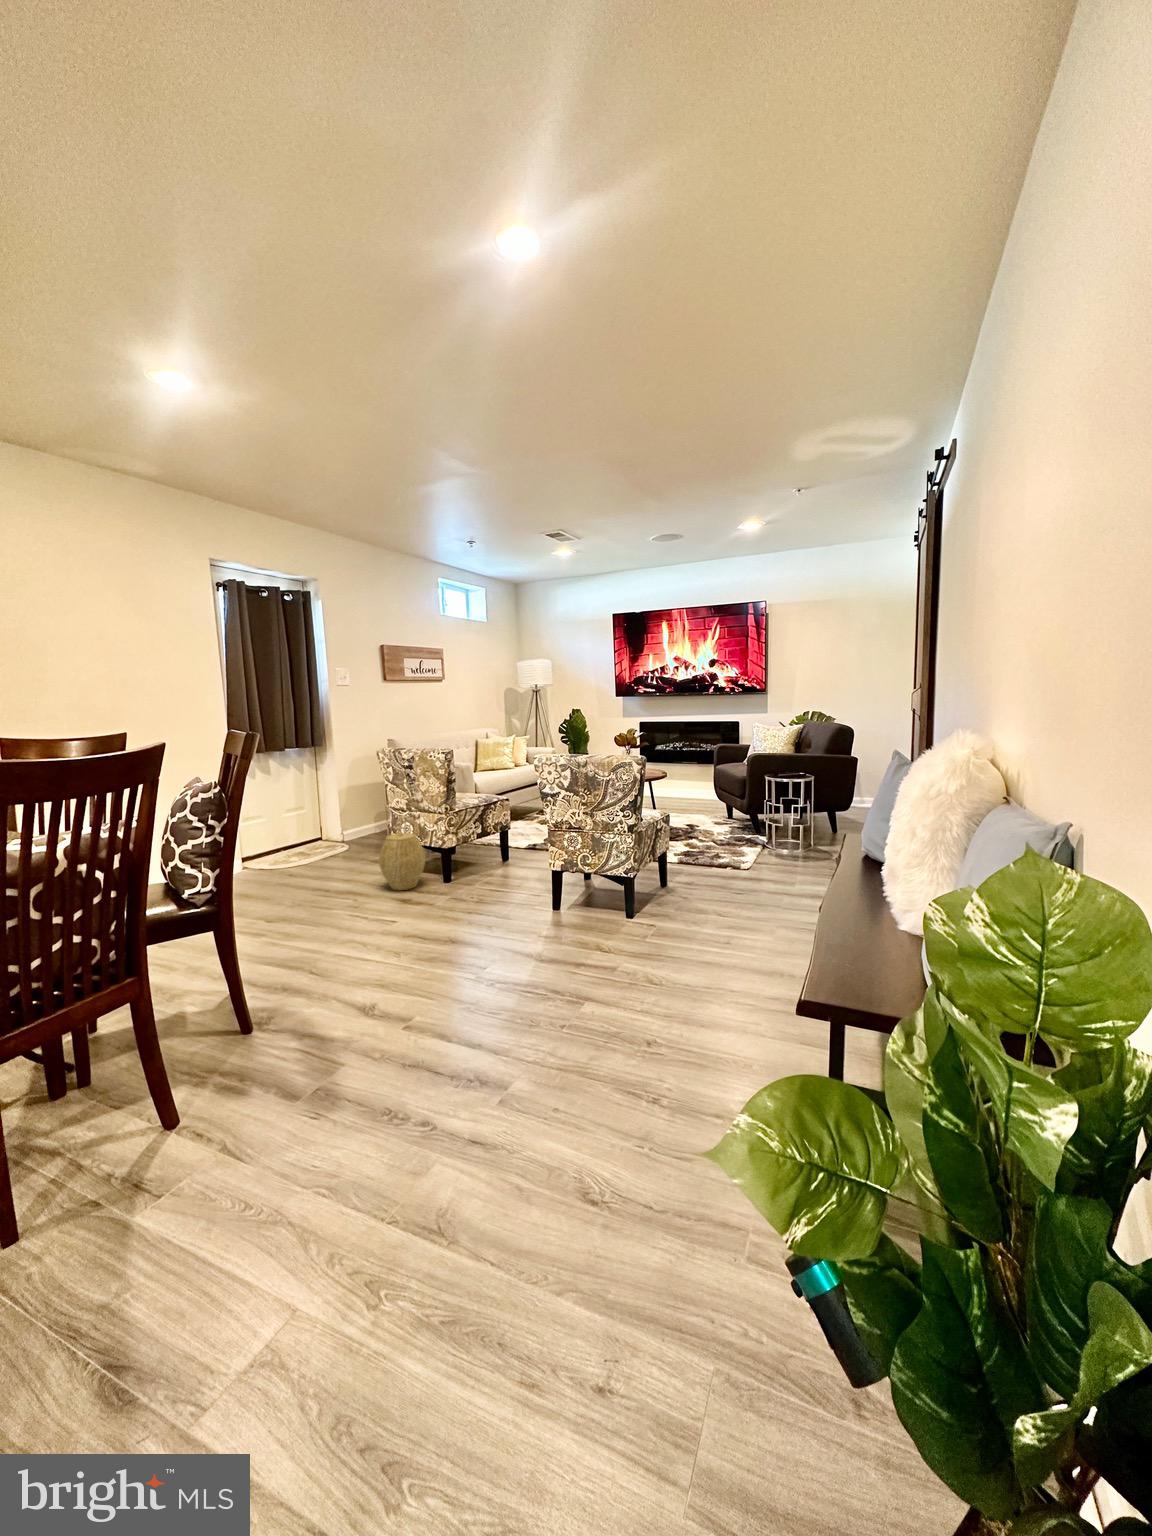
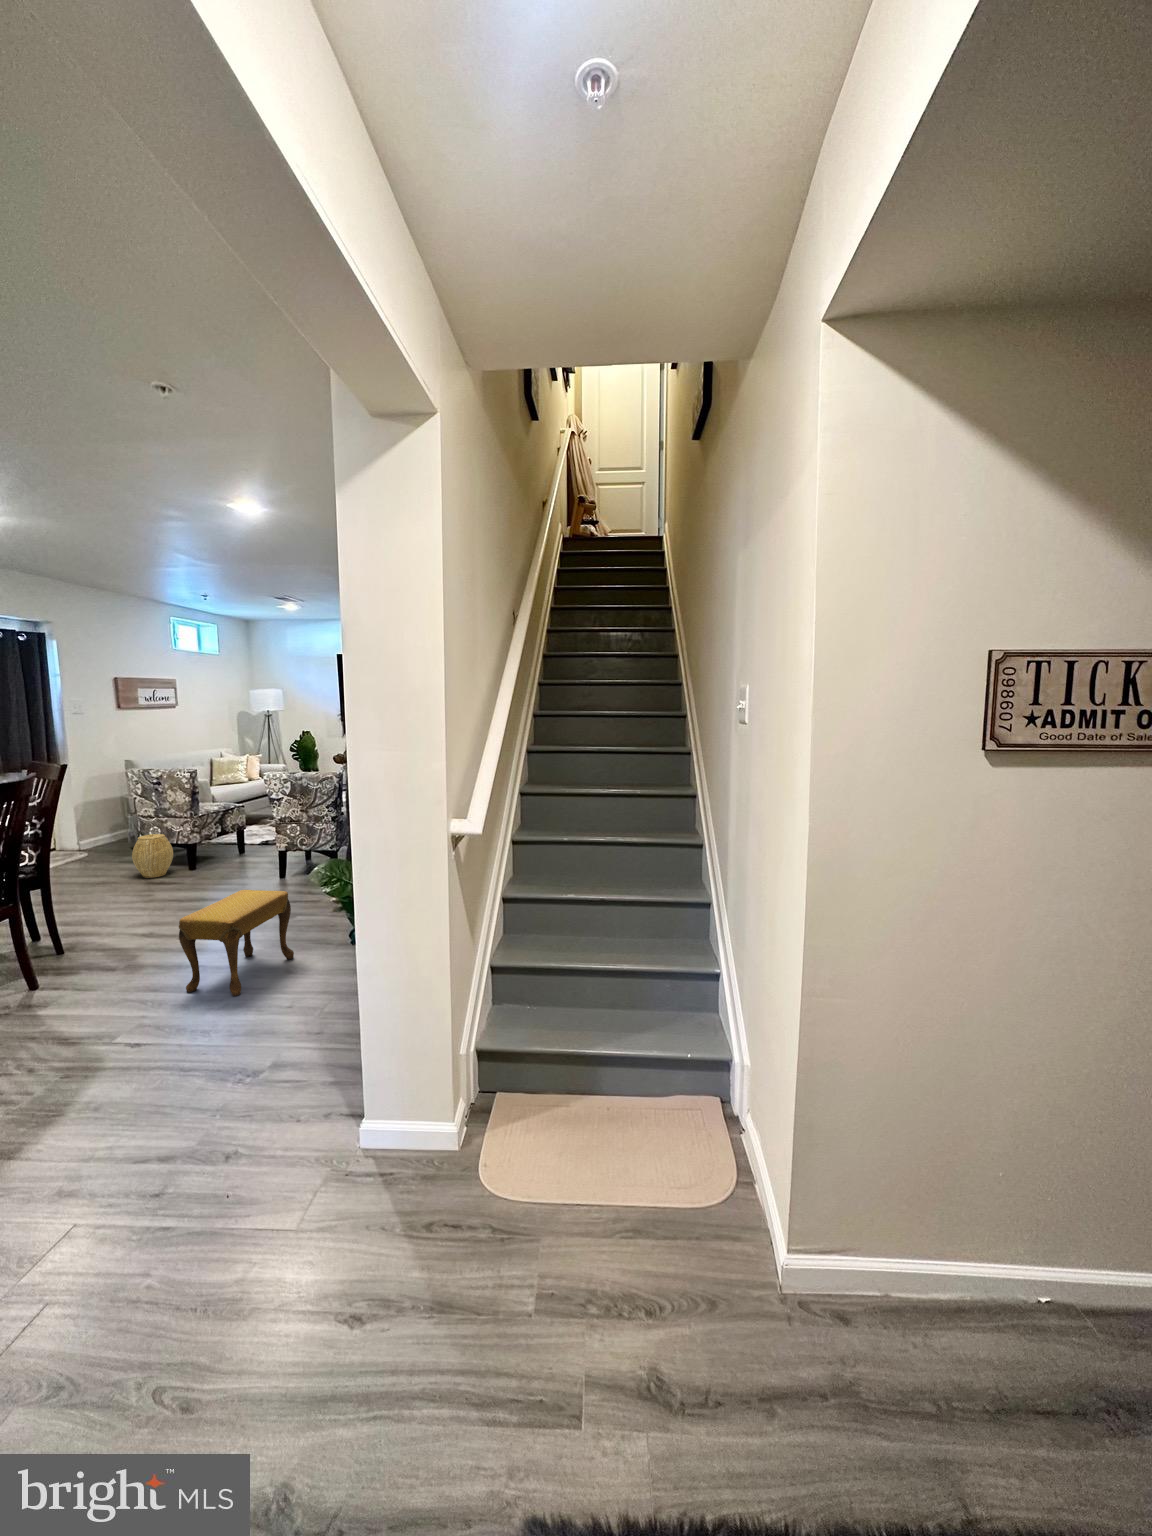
footstool: none [370,981,592,1277] -> present [179,890,294,996]

